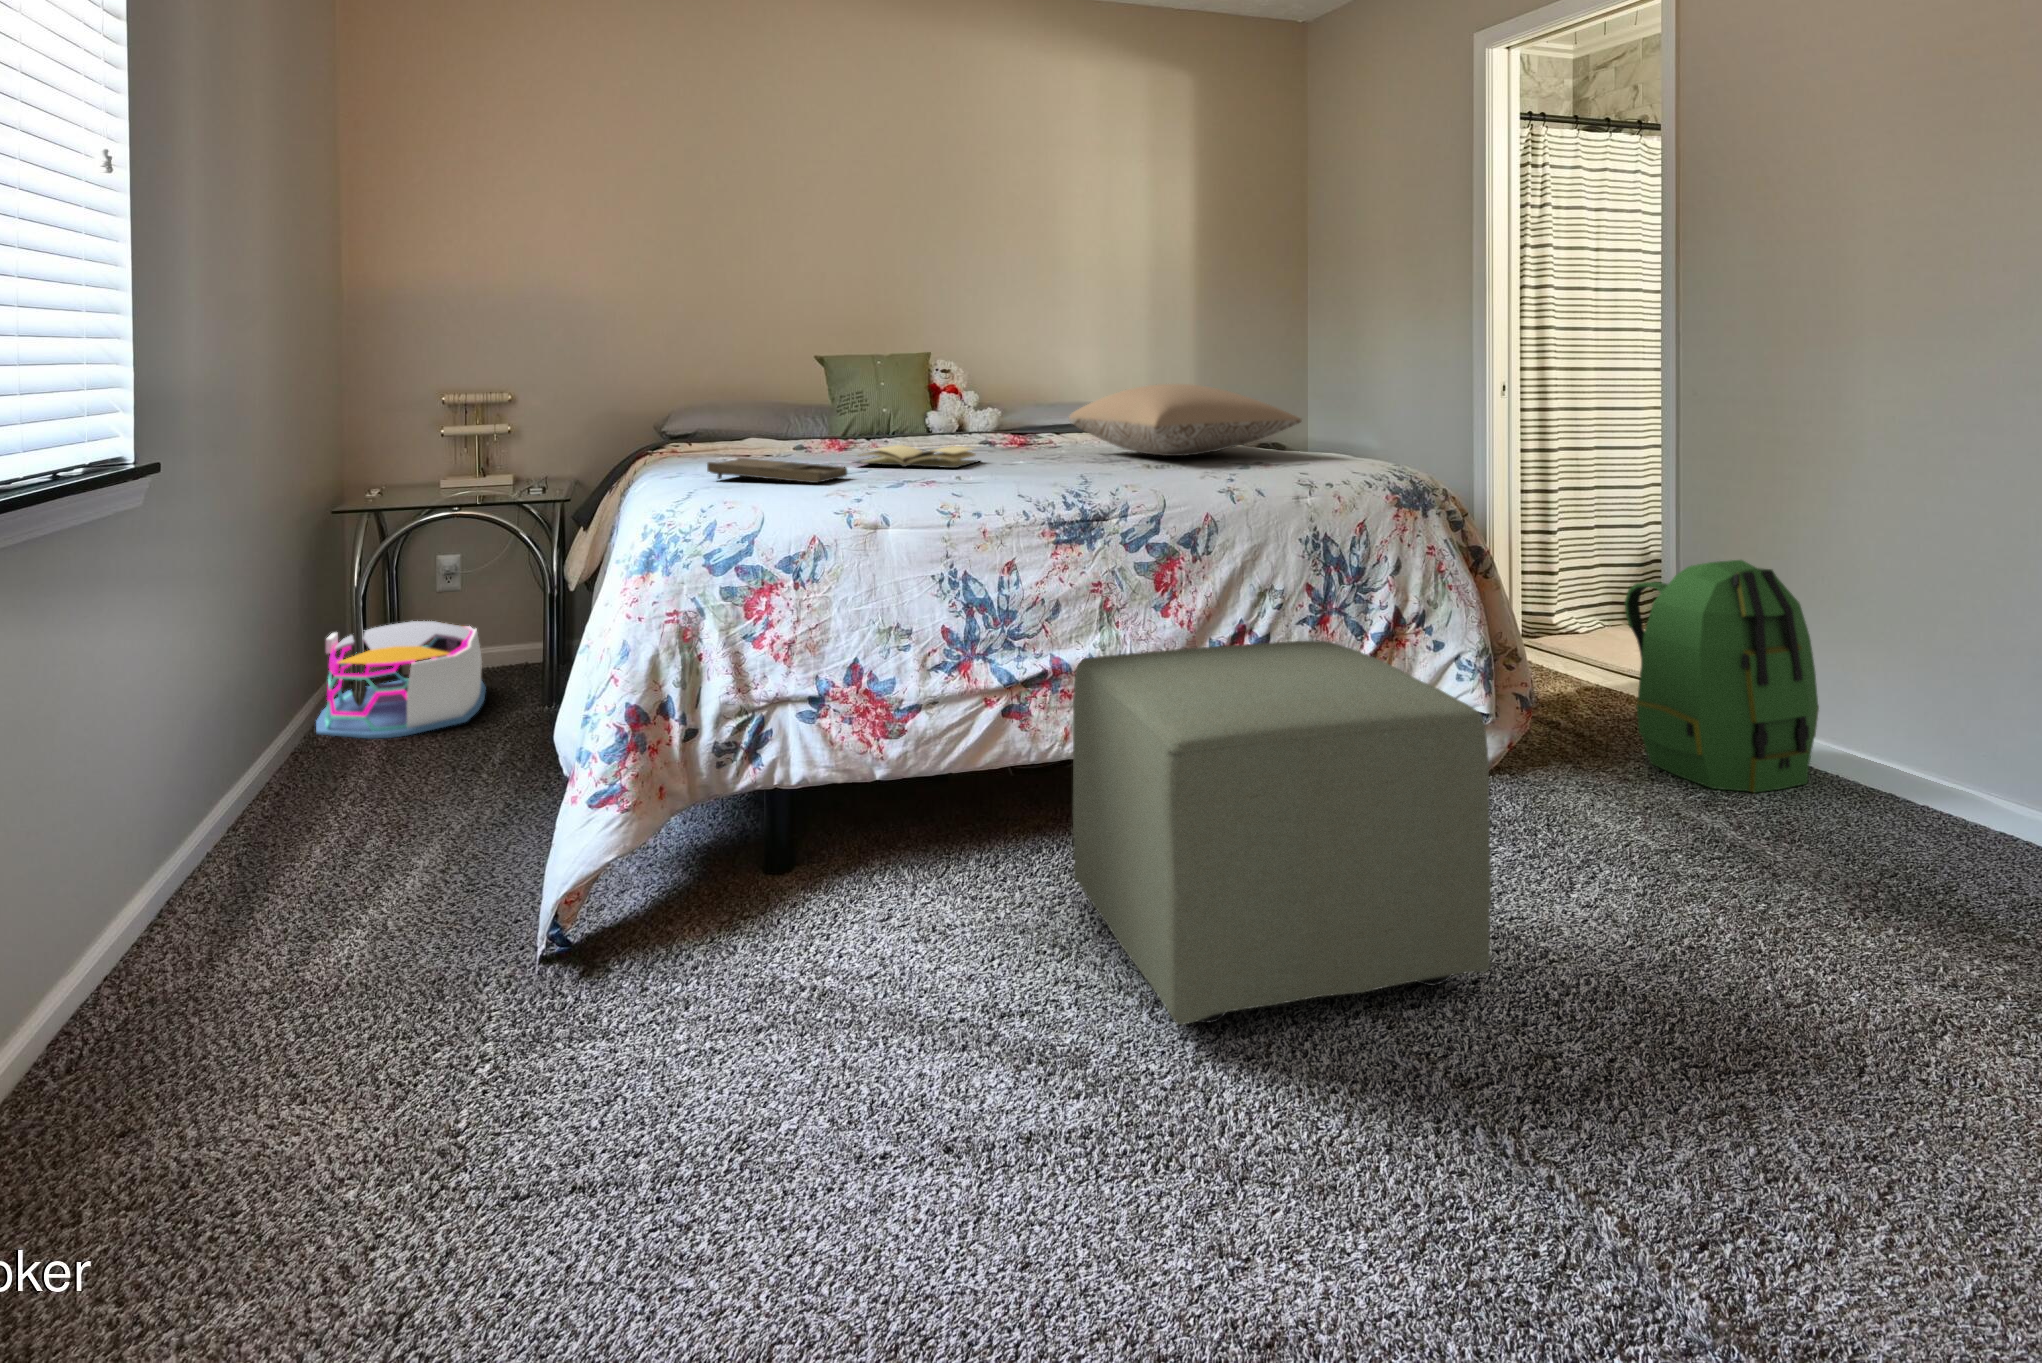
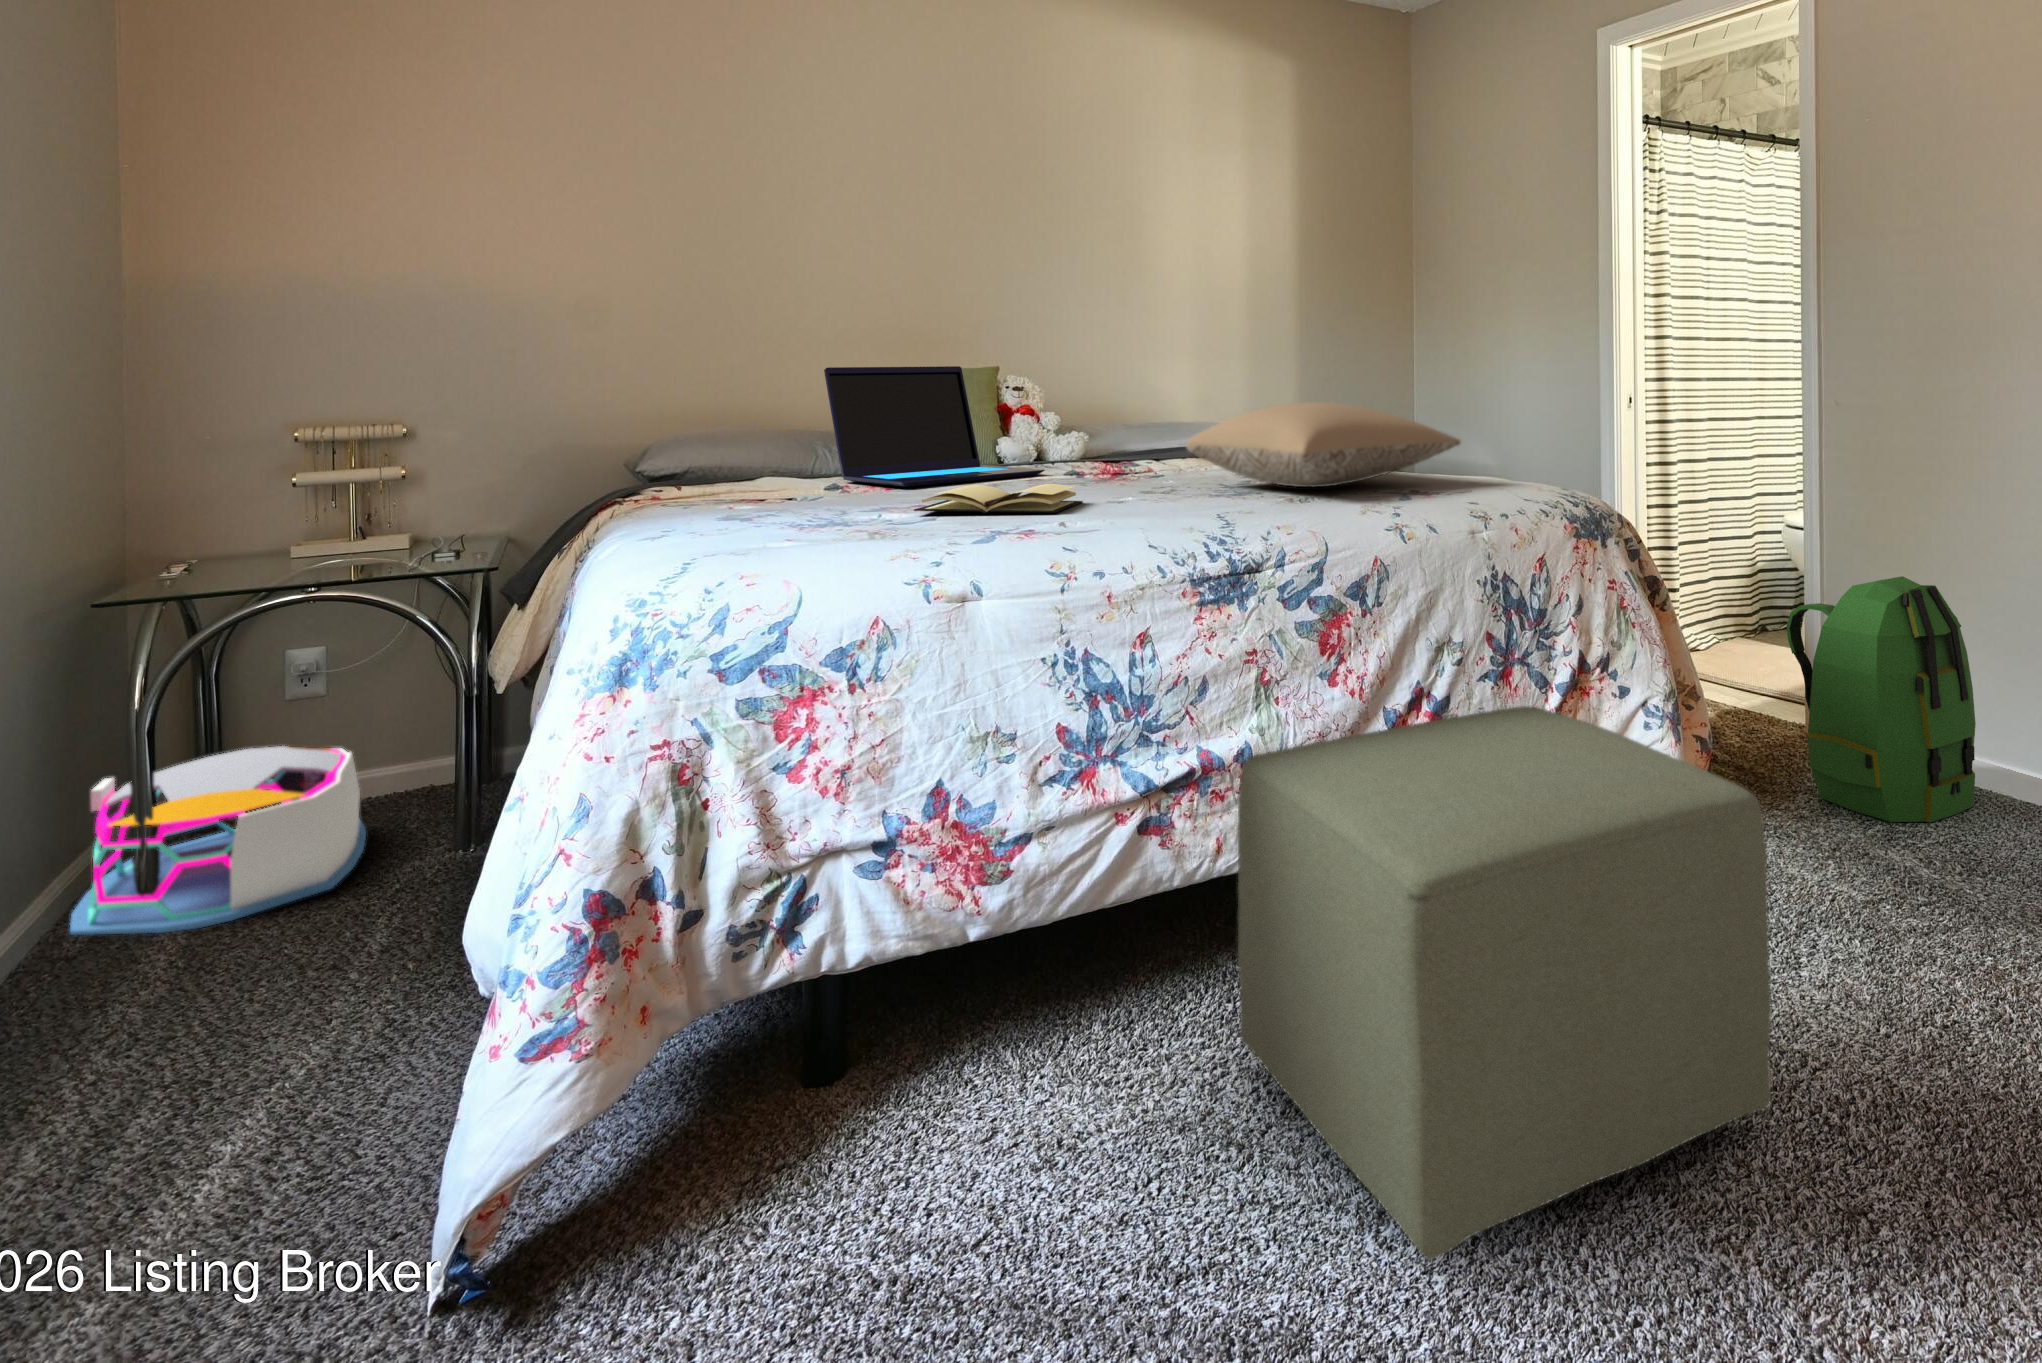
laptop: none [796,351,963,447] -> present [824,366,1045,487]
tray: present [707,458,847,483] -> none [711,511,914,542]

